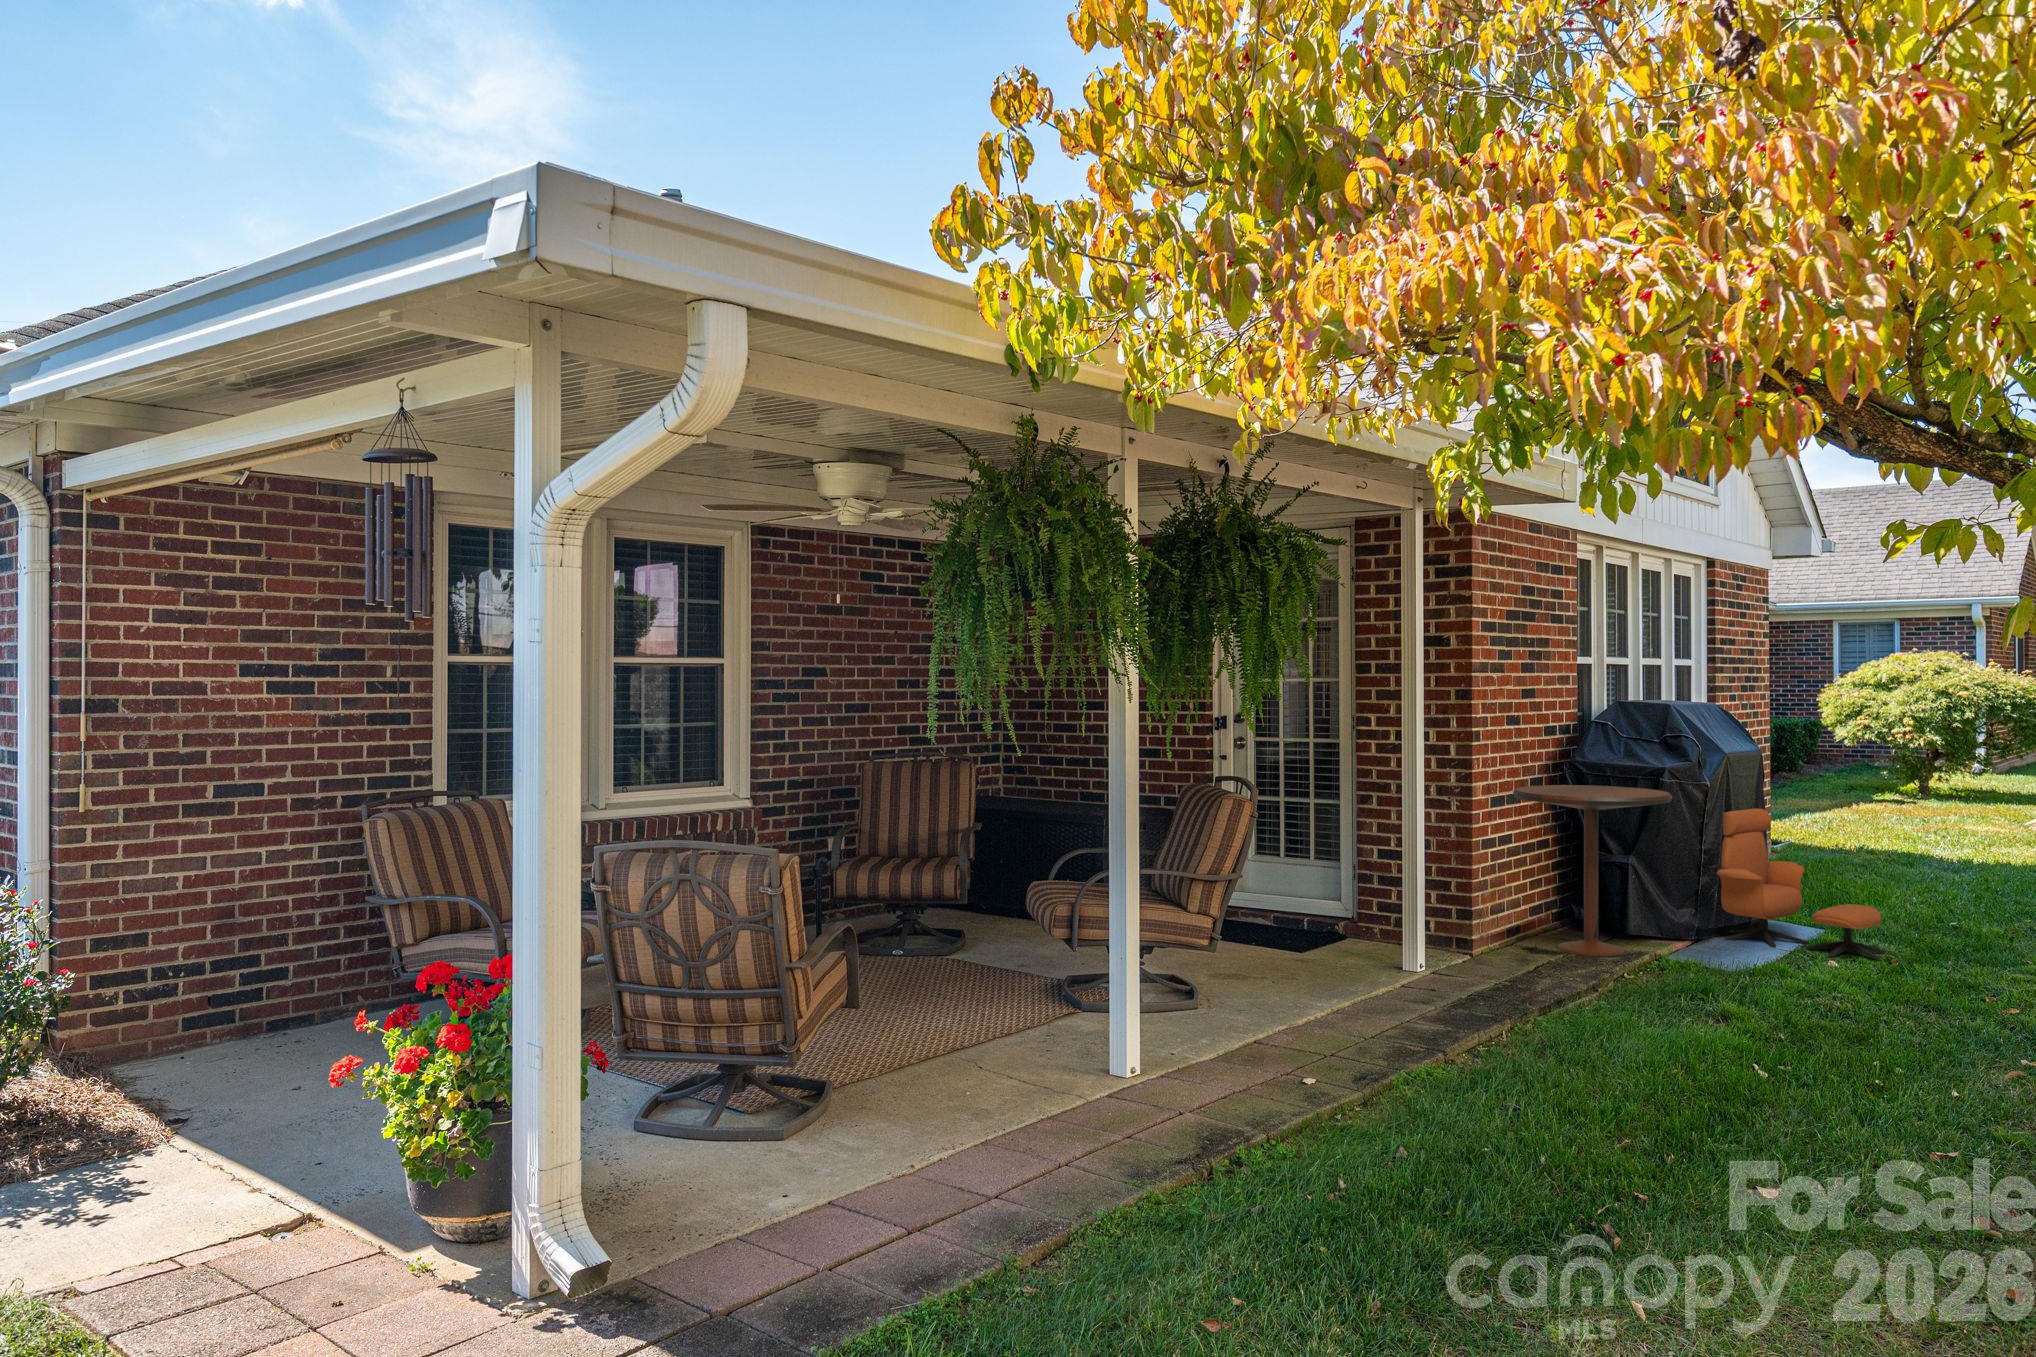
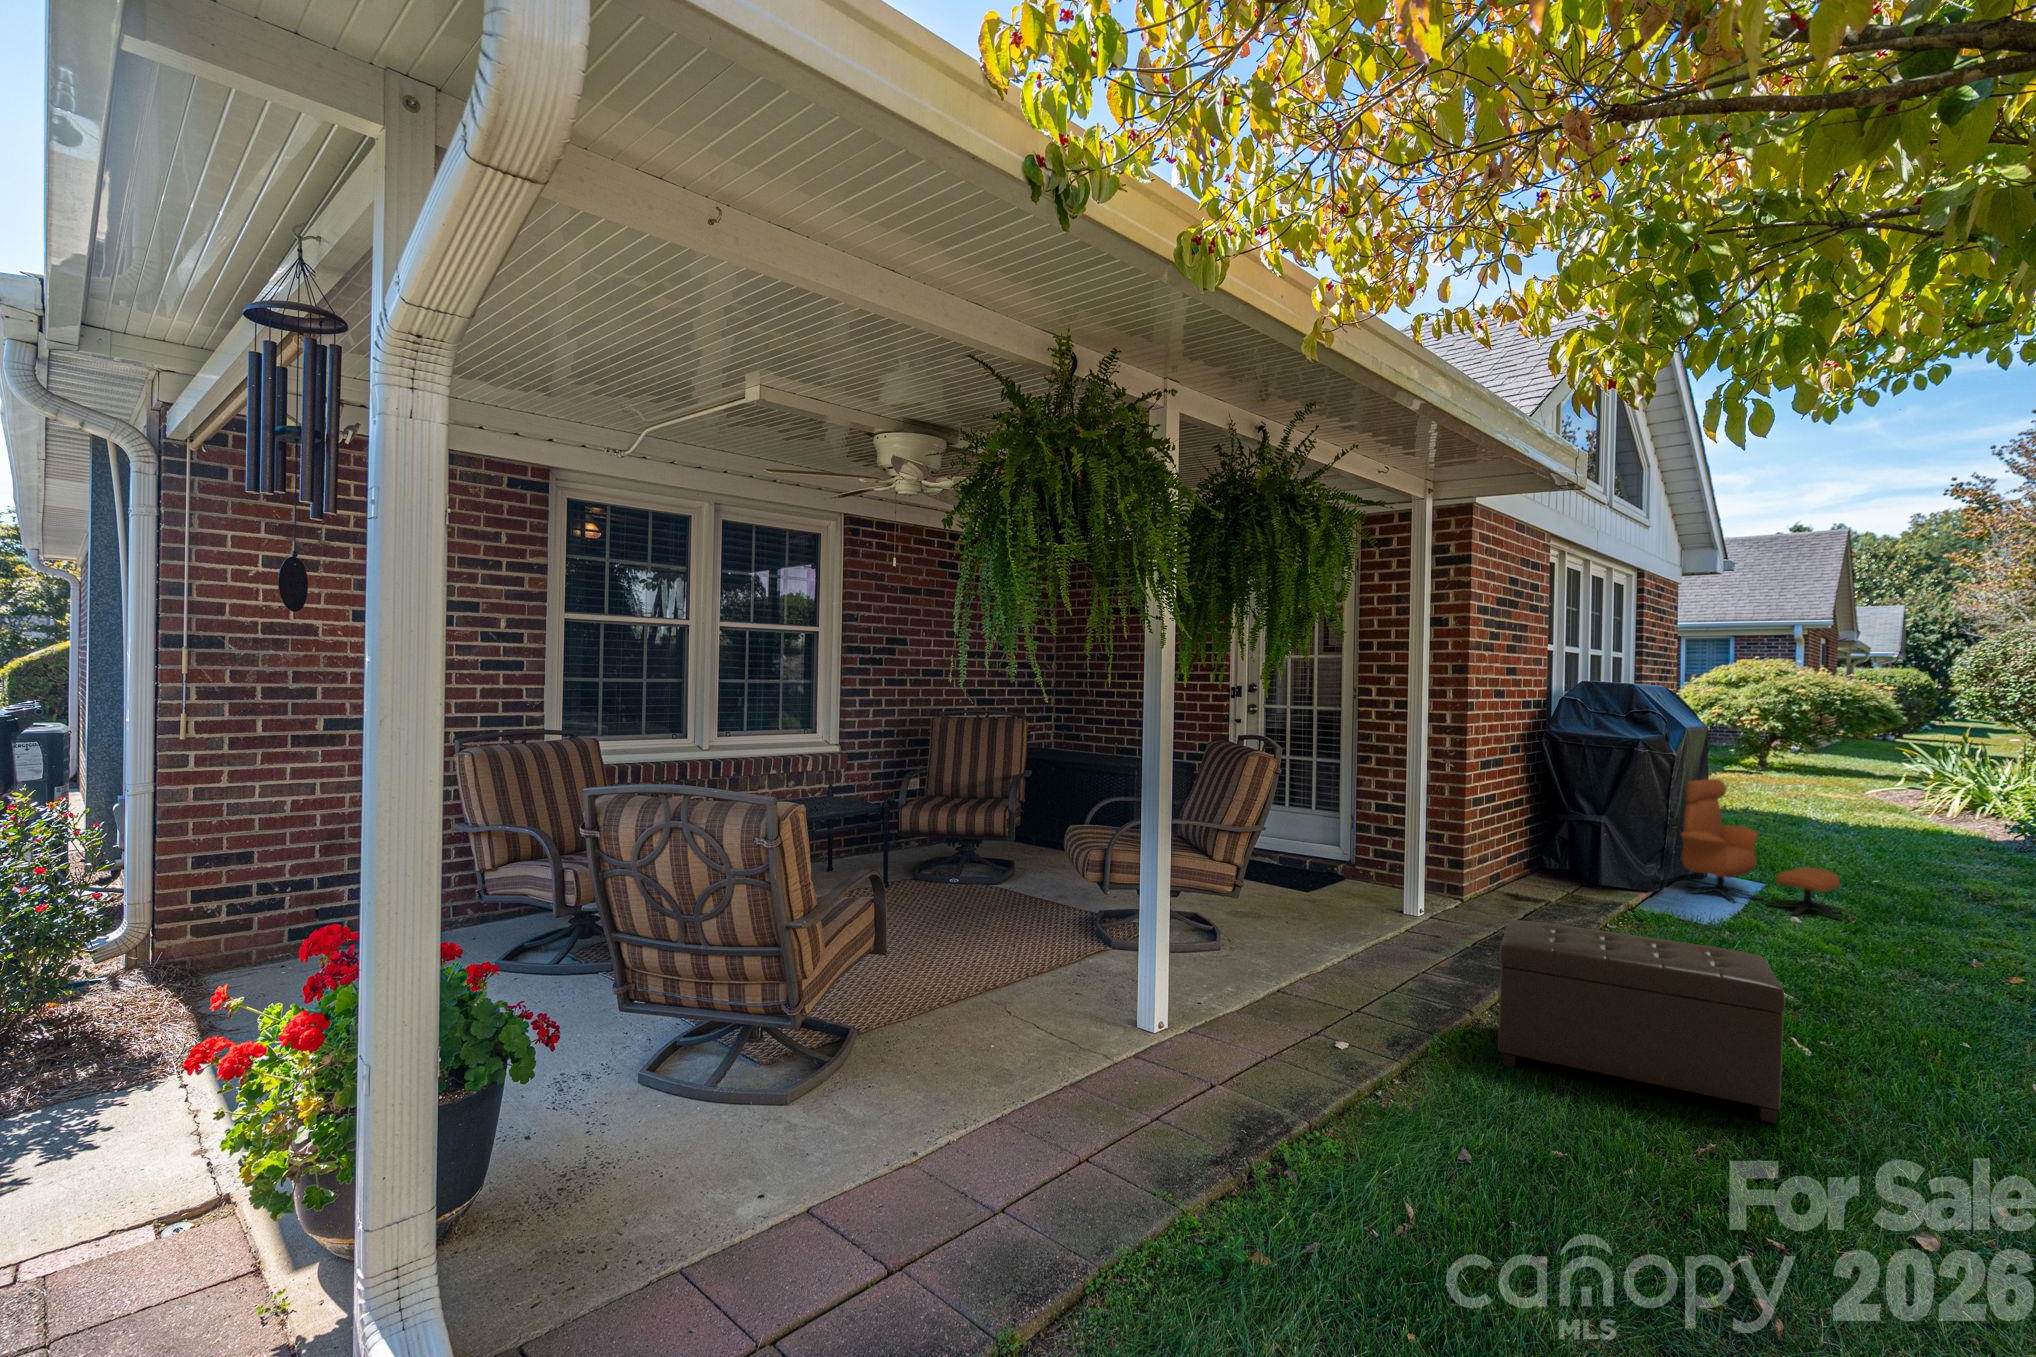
pedestal table: present [1513,785,1673,956] -> none [1500,753,1653,907]
ottoman: none [1448,953,1694,1120] -> present [1498,920,1785,1124]

